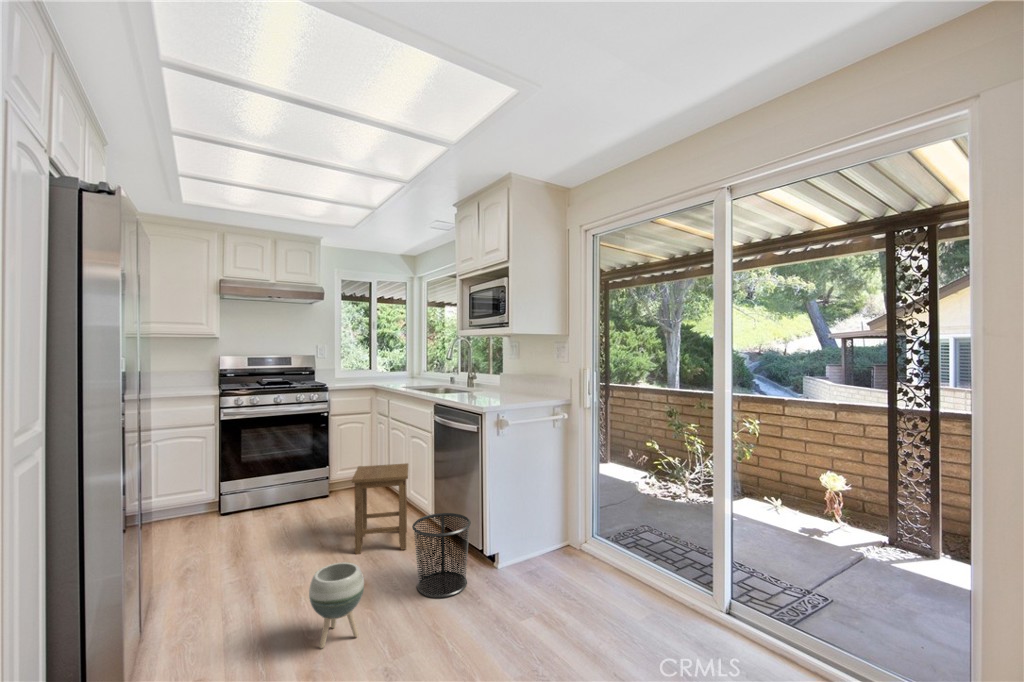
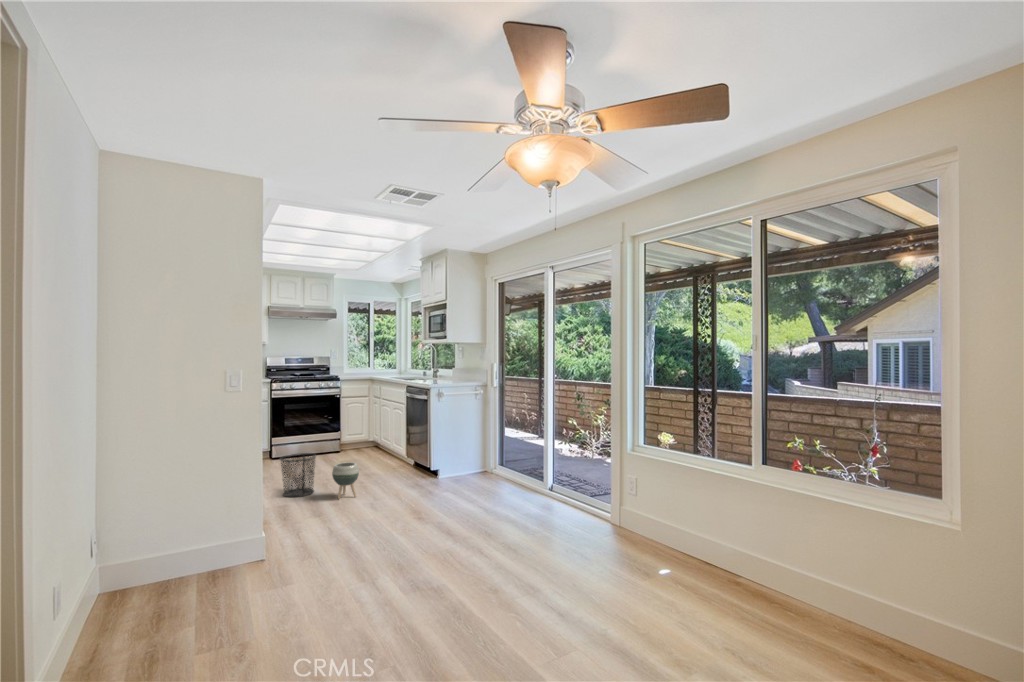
stool: present [352,463,408,554] -> none [354,424,390,474]
waste bin: present [412,513,471,598] -> present [280,453,316,497]

